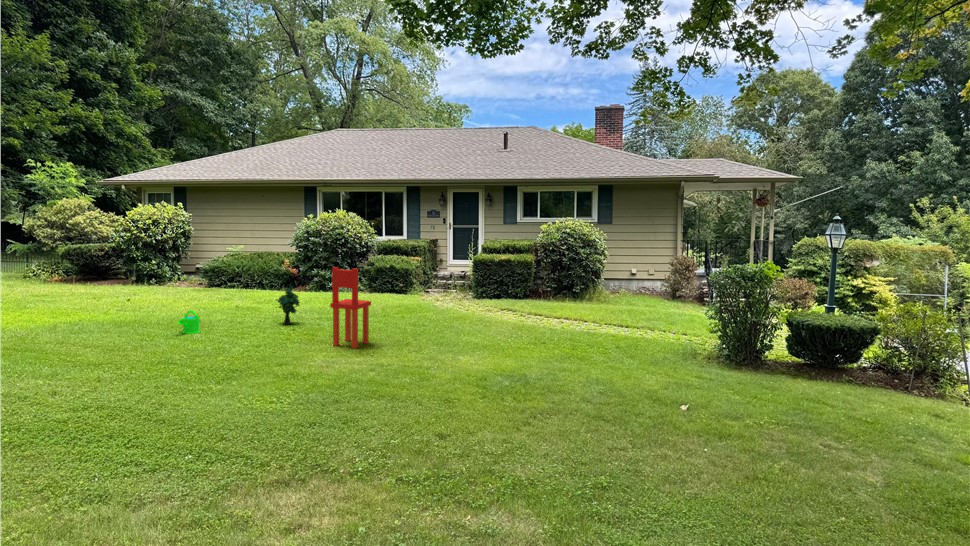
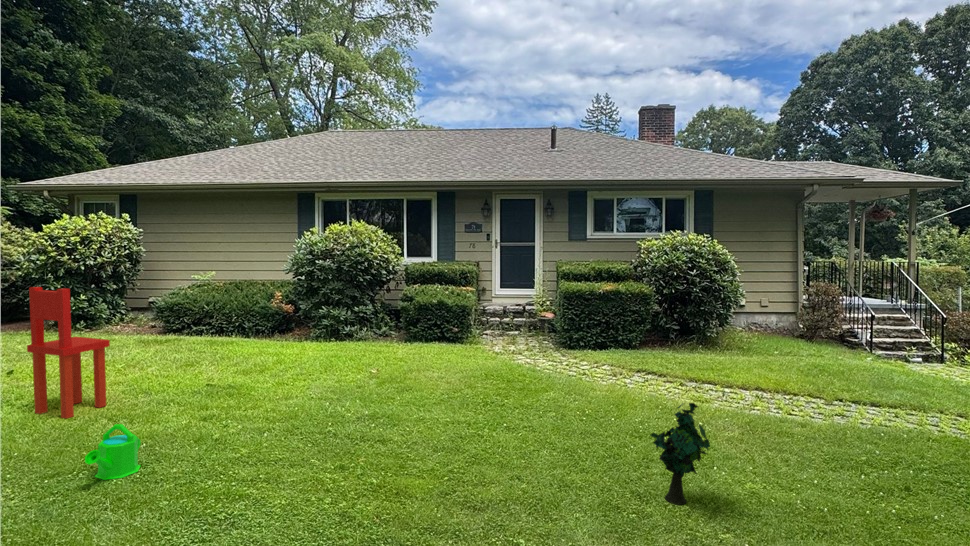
chair: present [330,267,371,348] -> present [27,287,110,418]
decorative plant: present [276,285,300,325] -> present [650,403,710,505]

